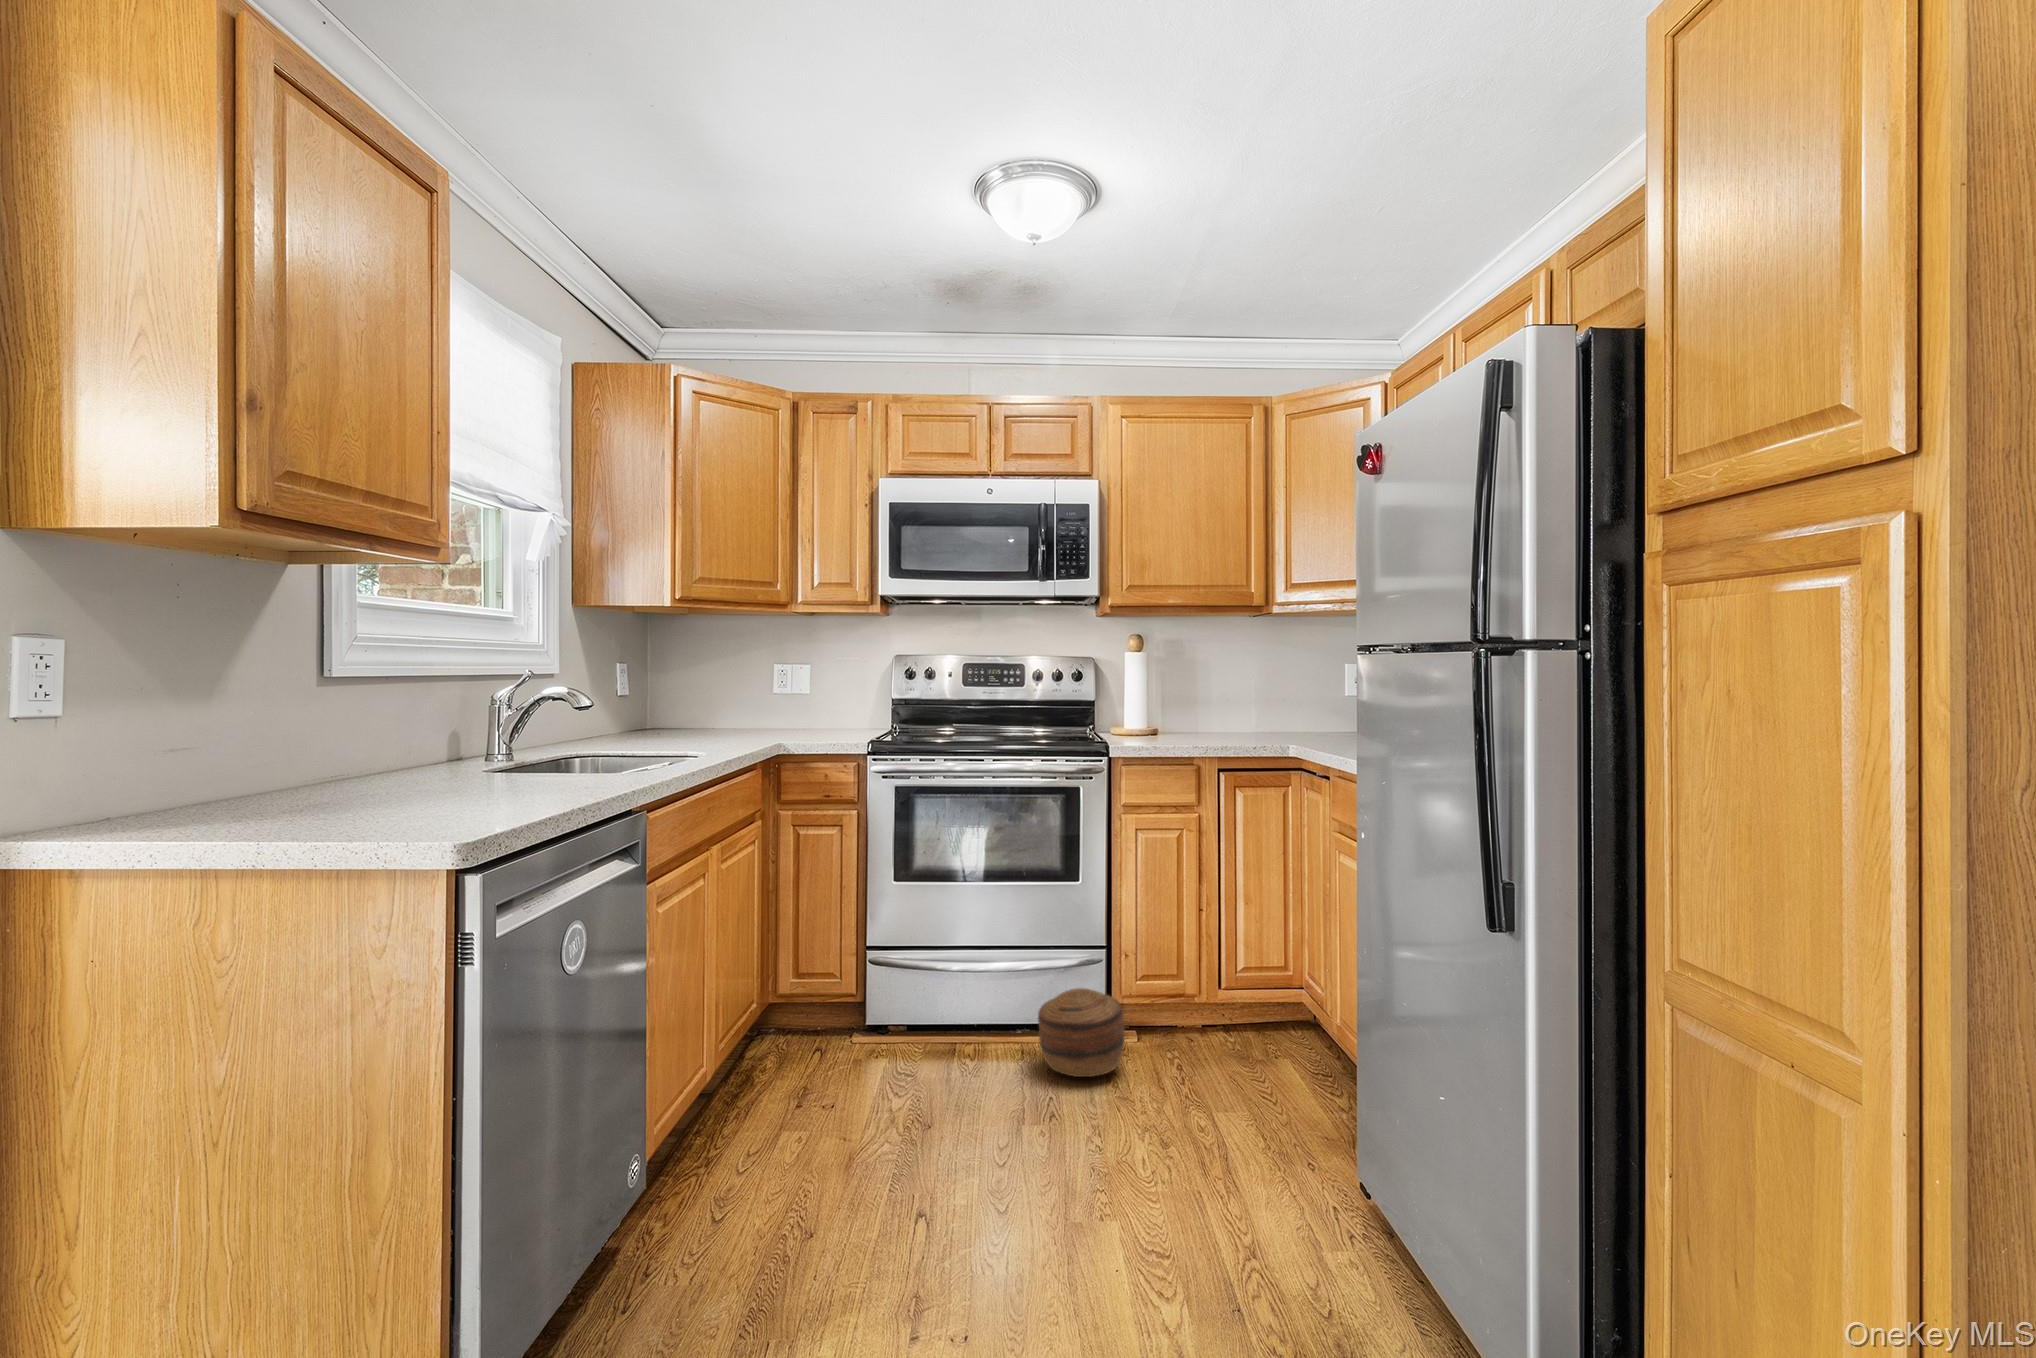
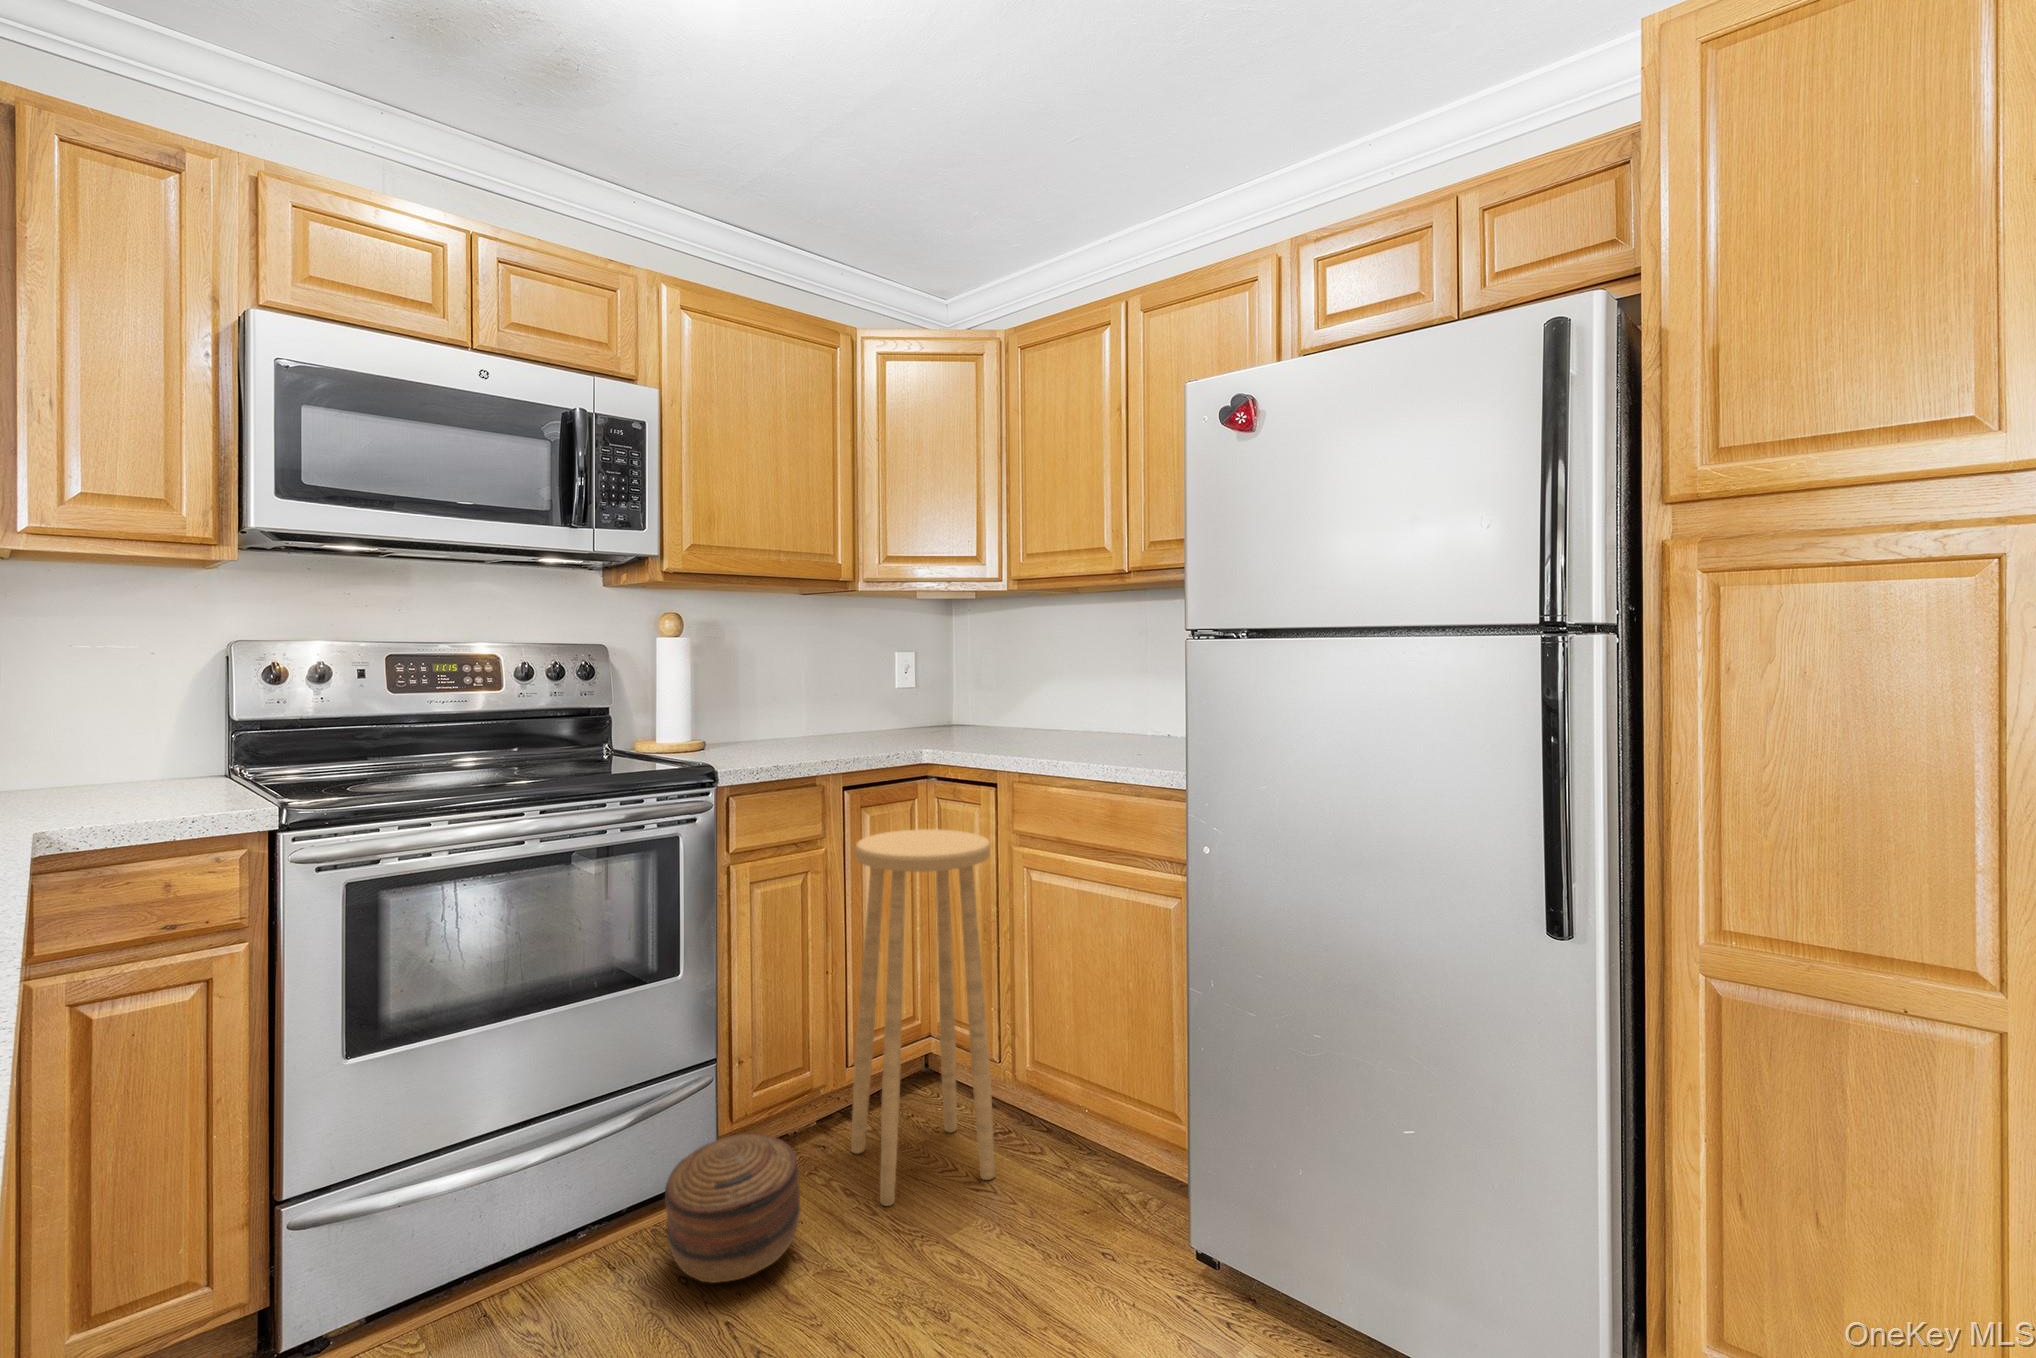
stool: none [1194,803,1302,1090] -> present [851,829,995,1206]

